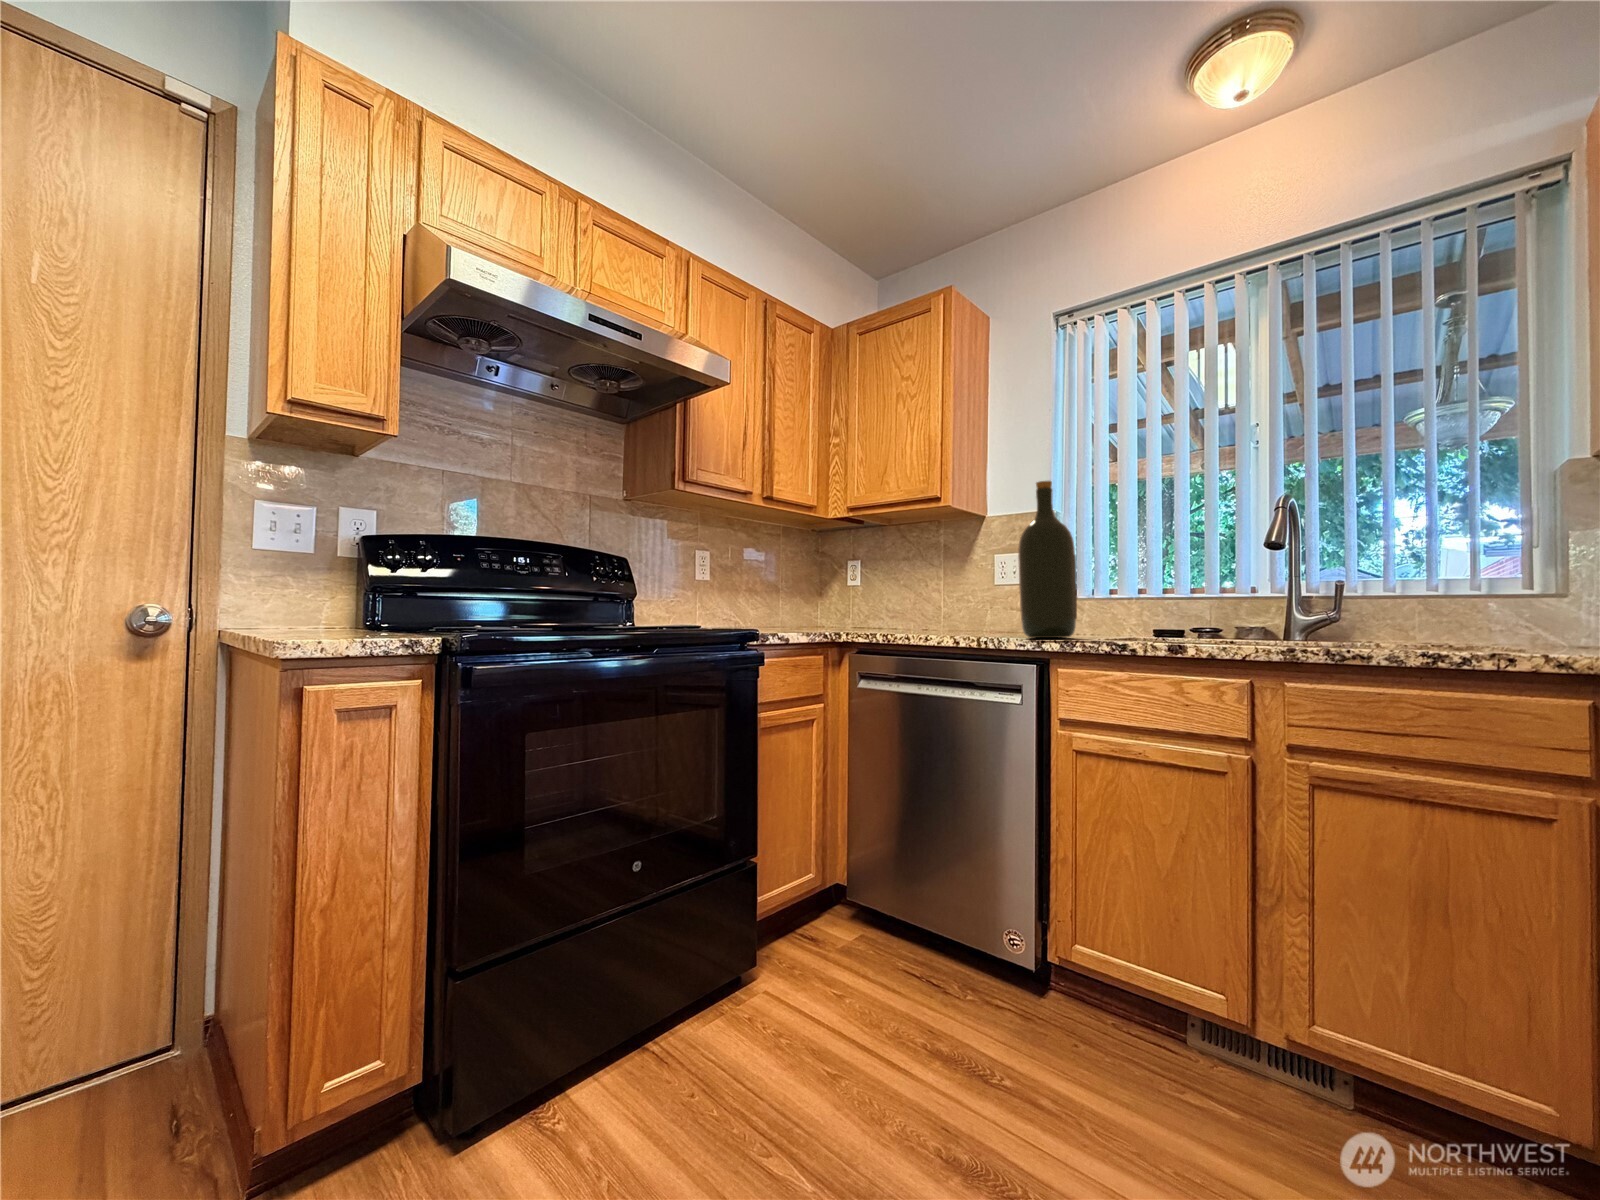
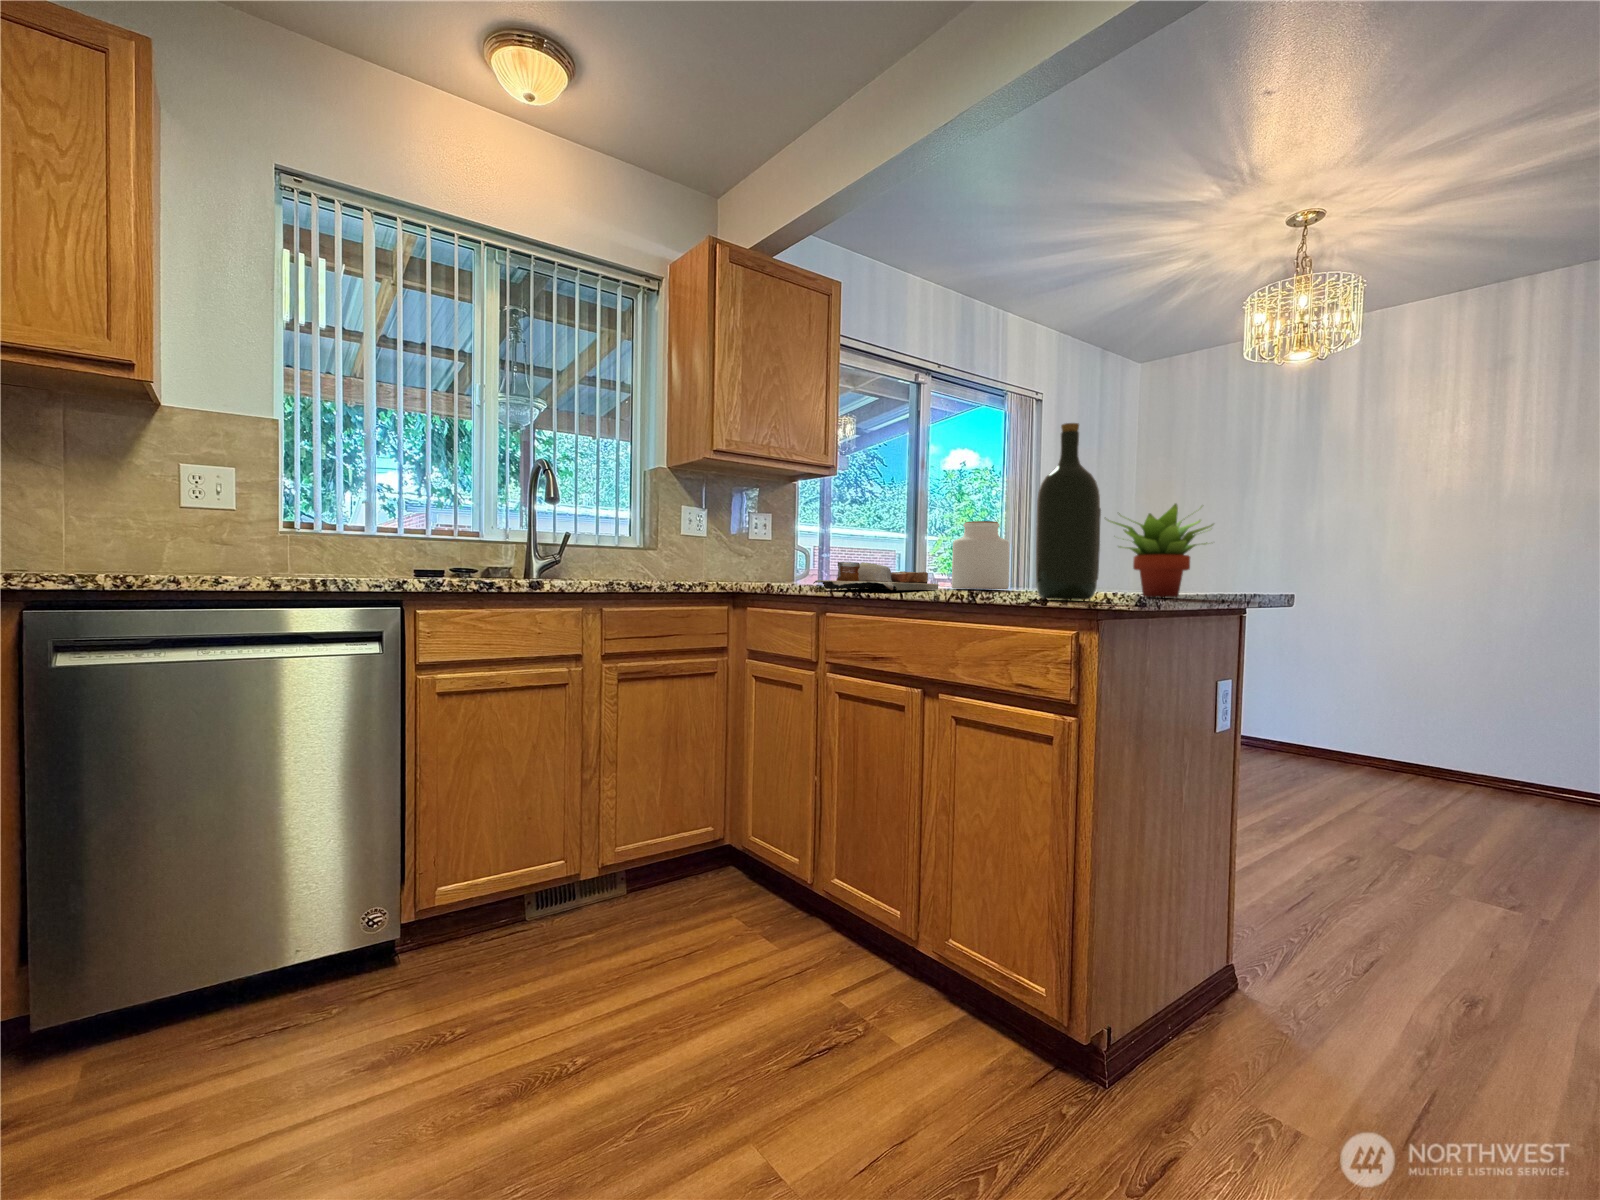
succulent plant: none [1086,544,1188,629] -> present [1107,504,1214,597]
jar: none [954,563,1007,625] -> present [952,521,1009,589]
cutting board: none [826,607,942,632] -> present [813,562,938,590]

